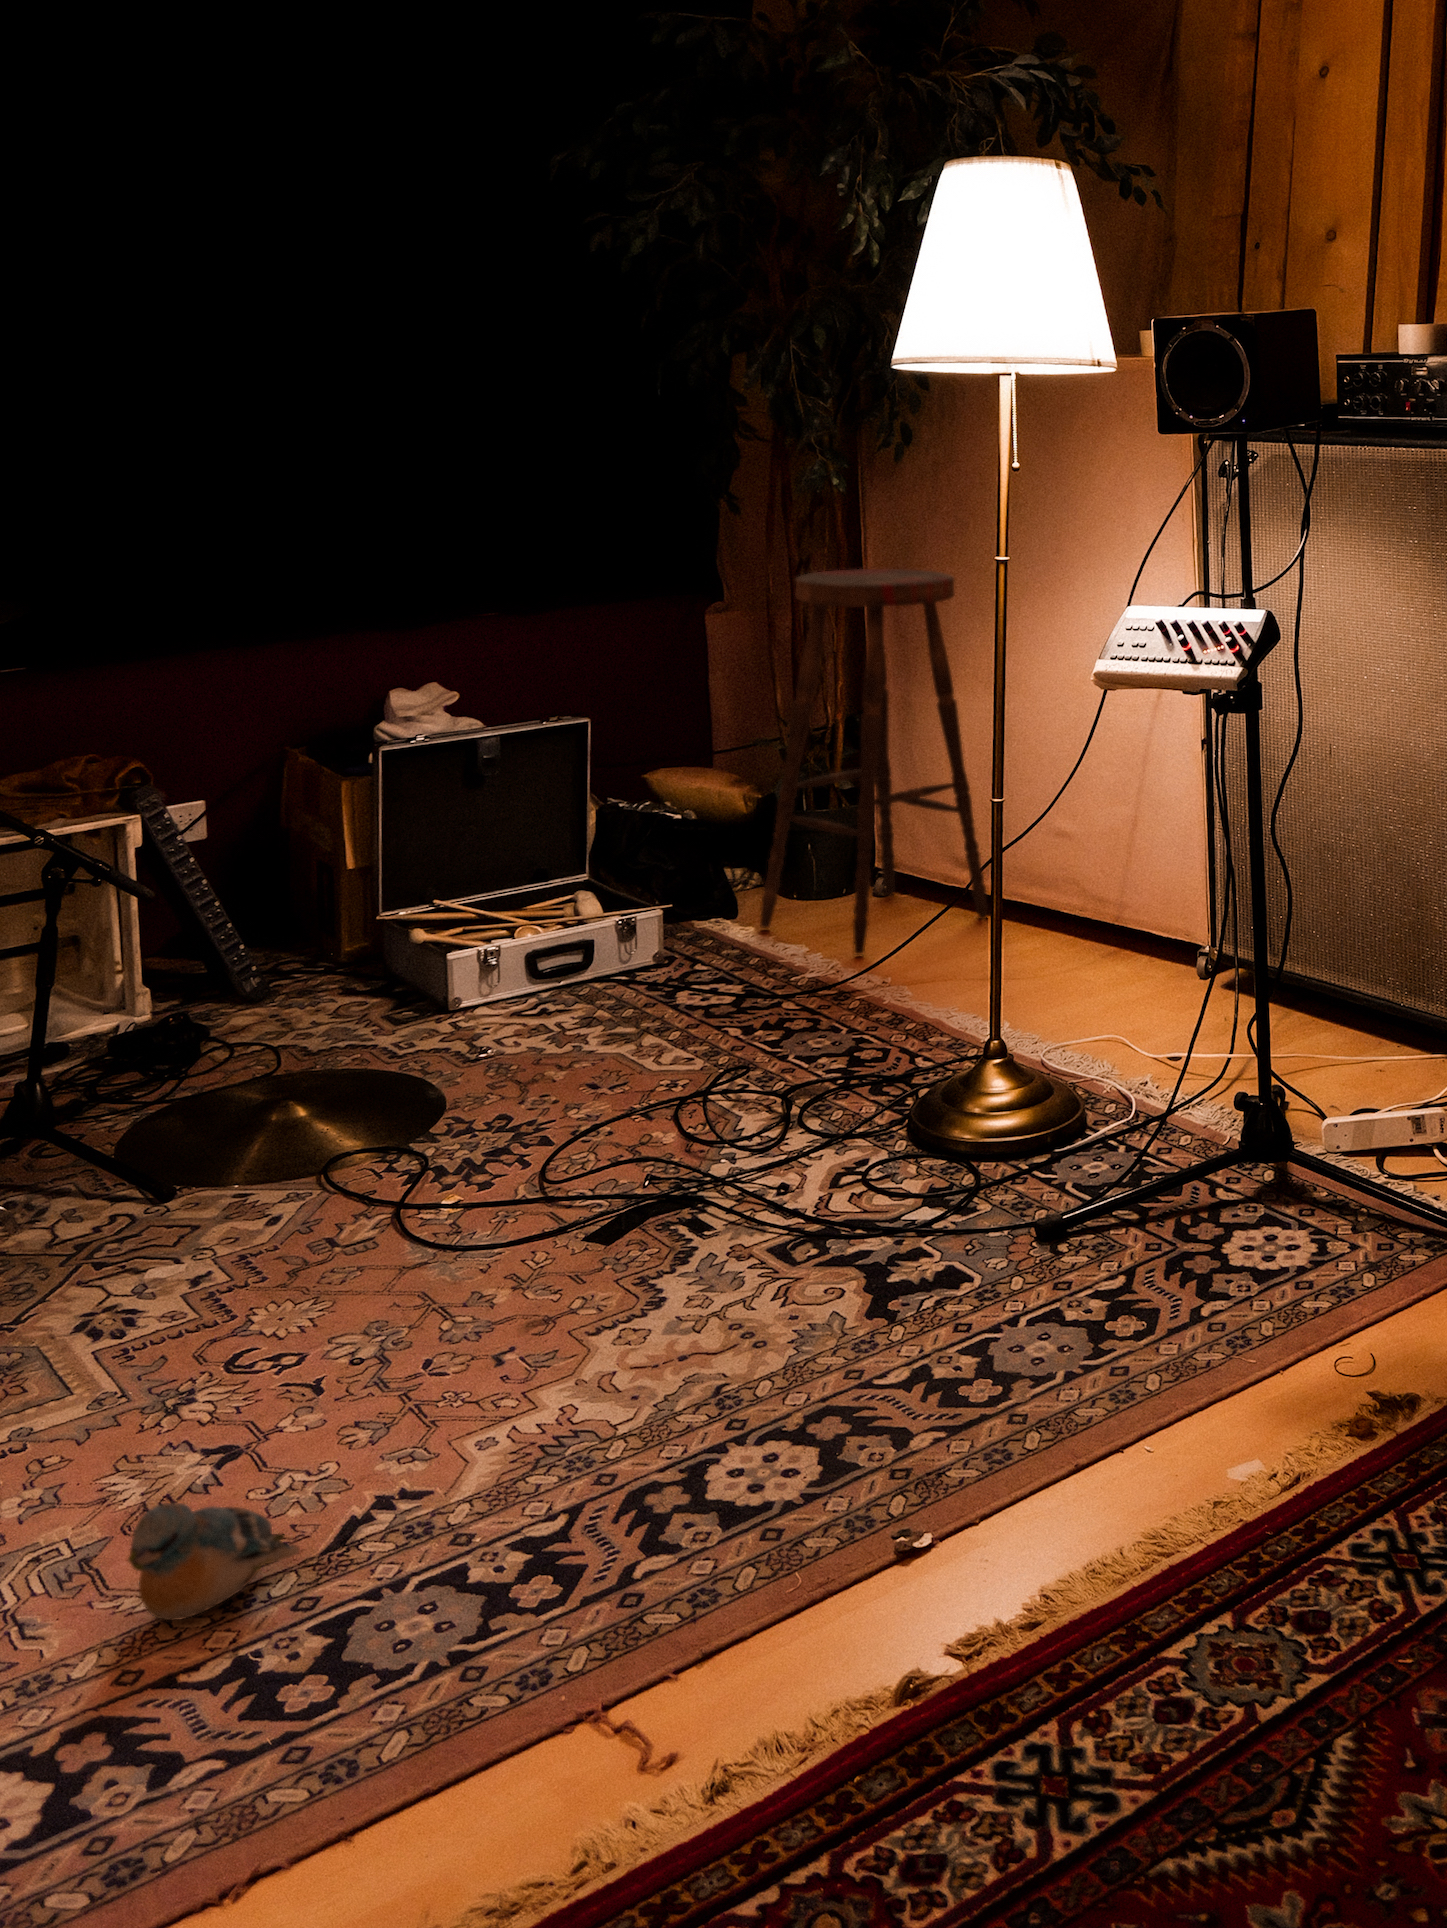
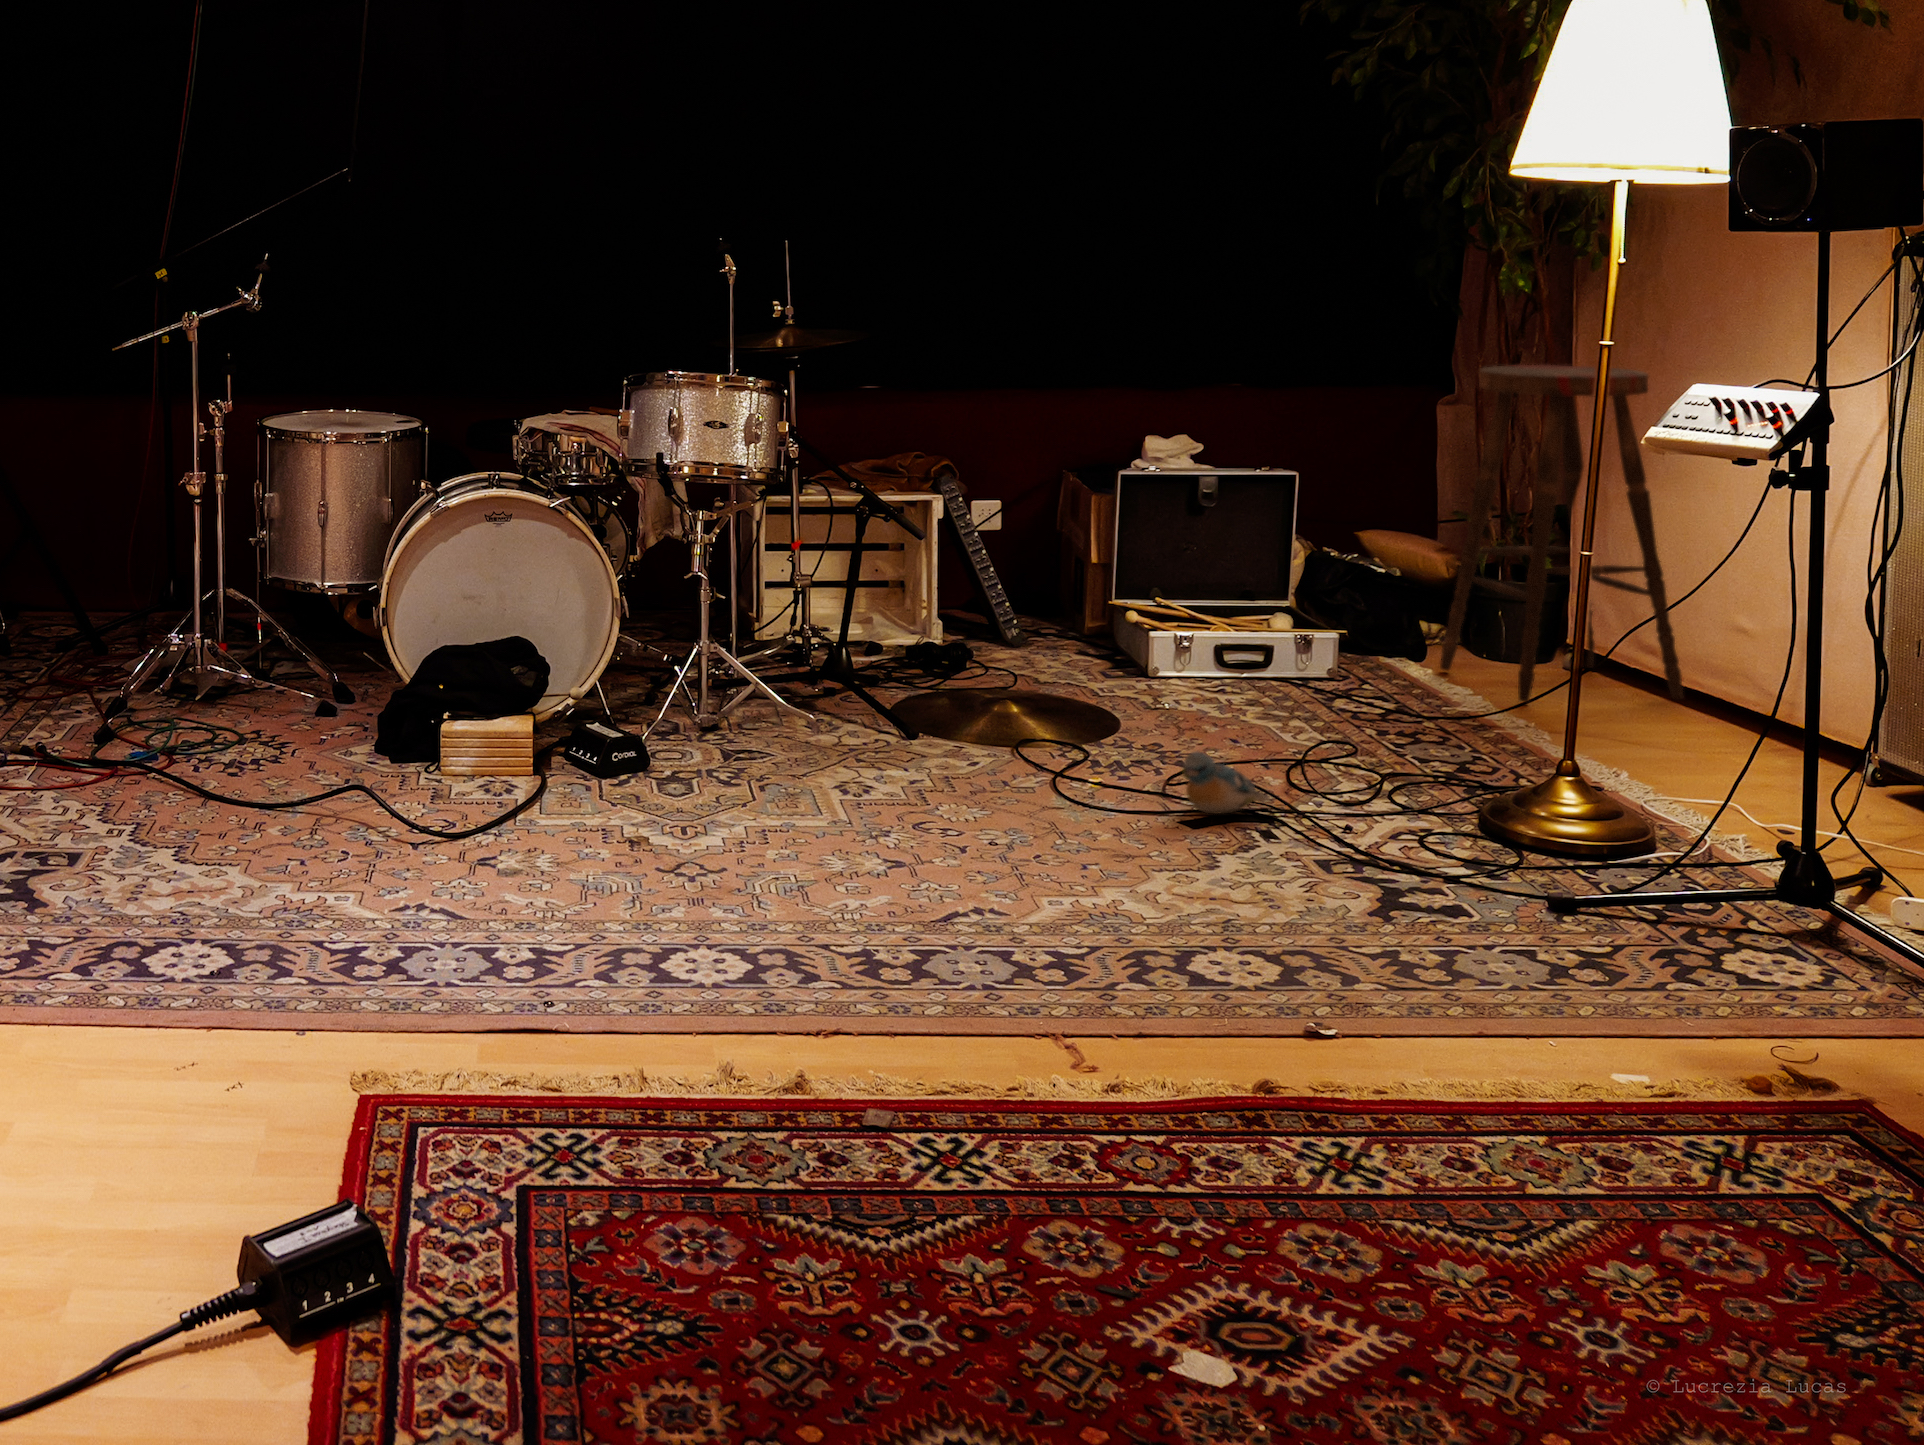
plush toy: present [128,1503,300,1620] -> present [1182,751,1270,814]

